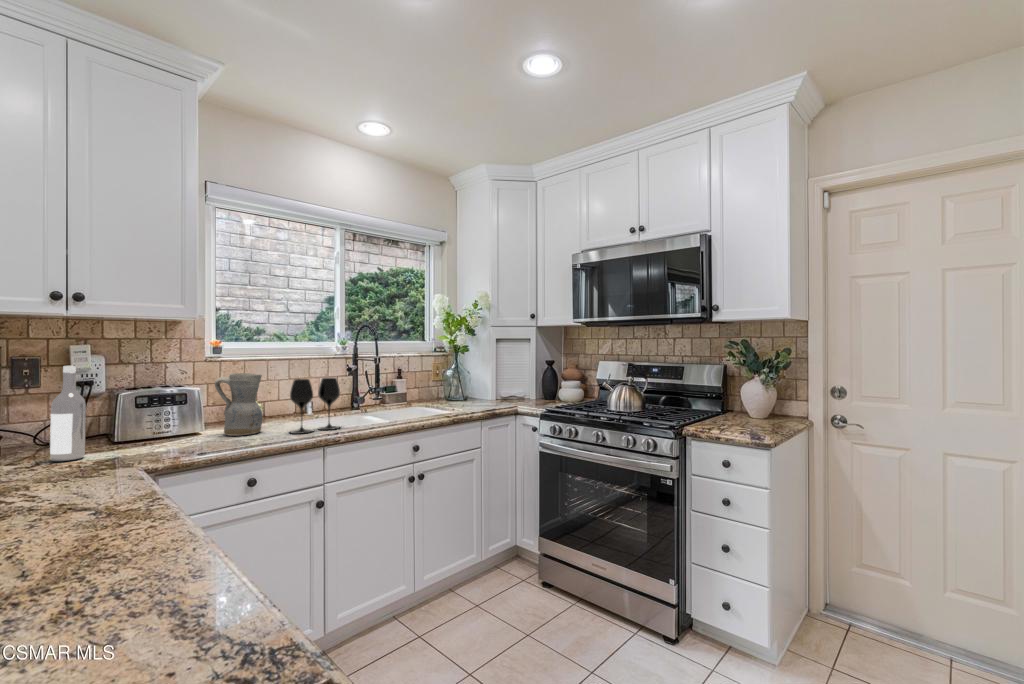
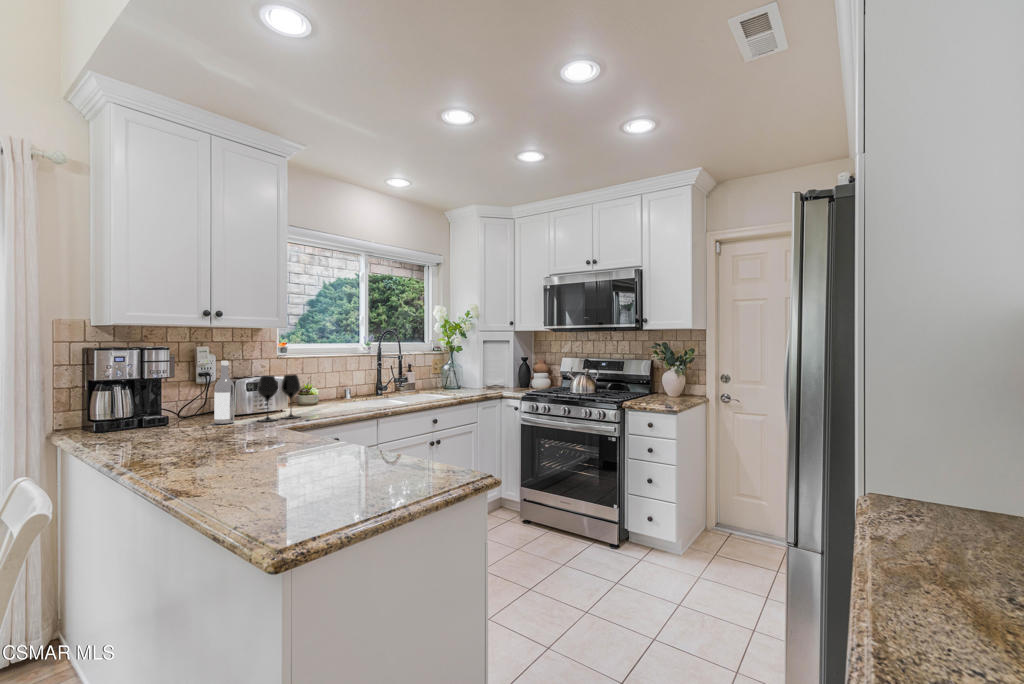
ceramic pitcher: present [215,373,262,436] -> none [299,366,332,411]
wine glass: present [290,378,340,434] -> present [258,374,300,422]

